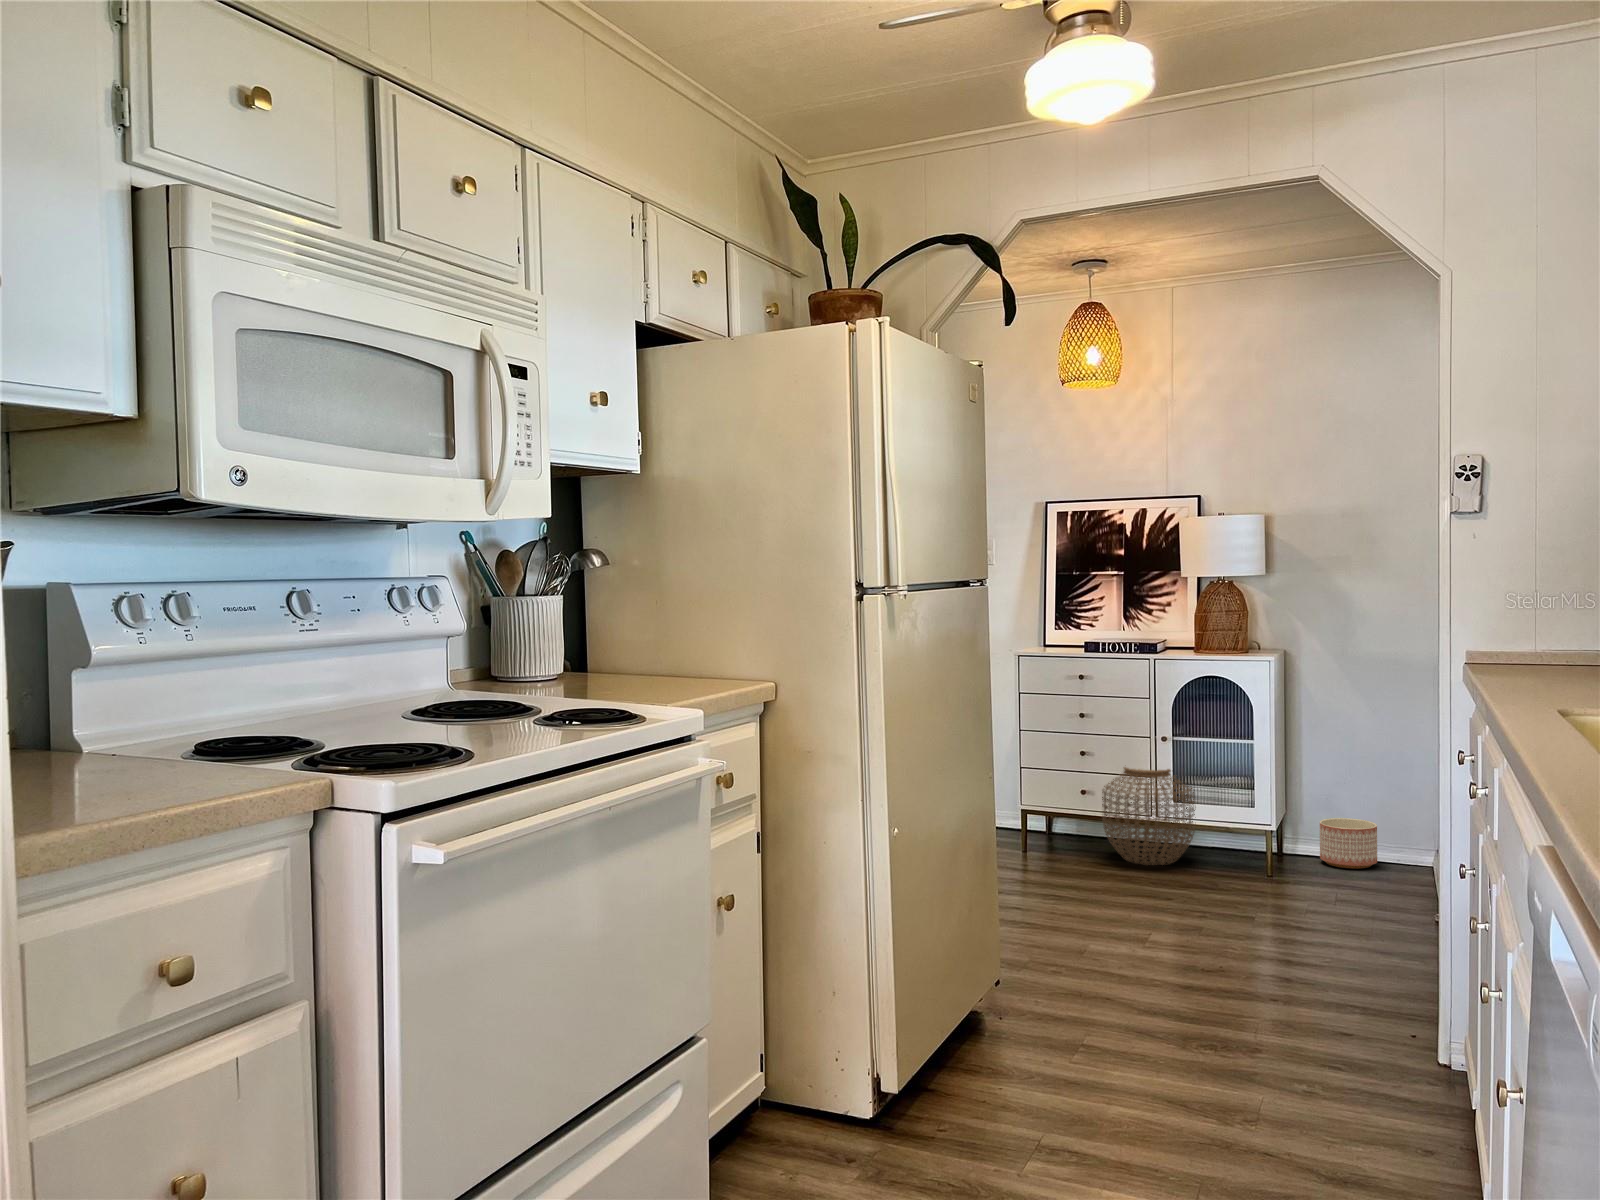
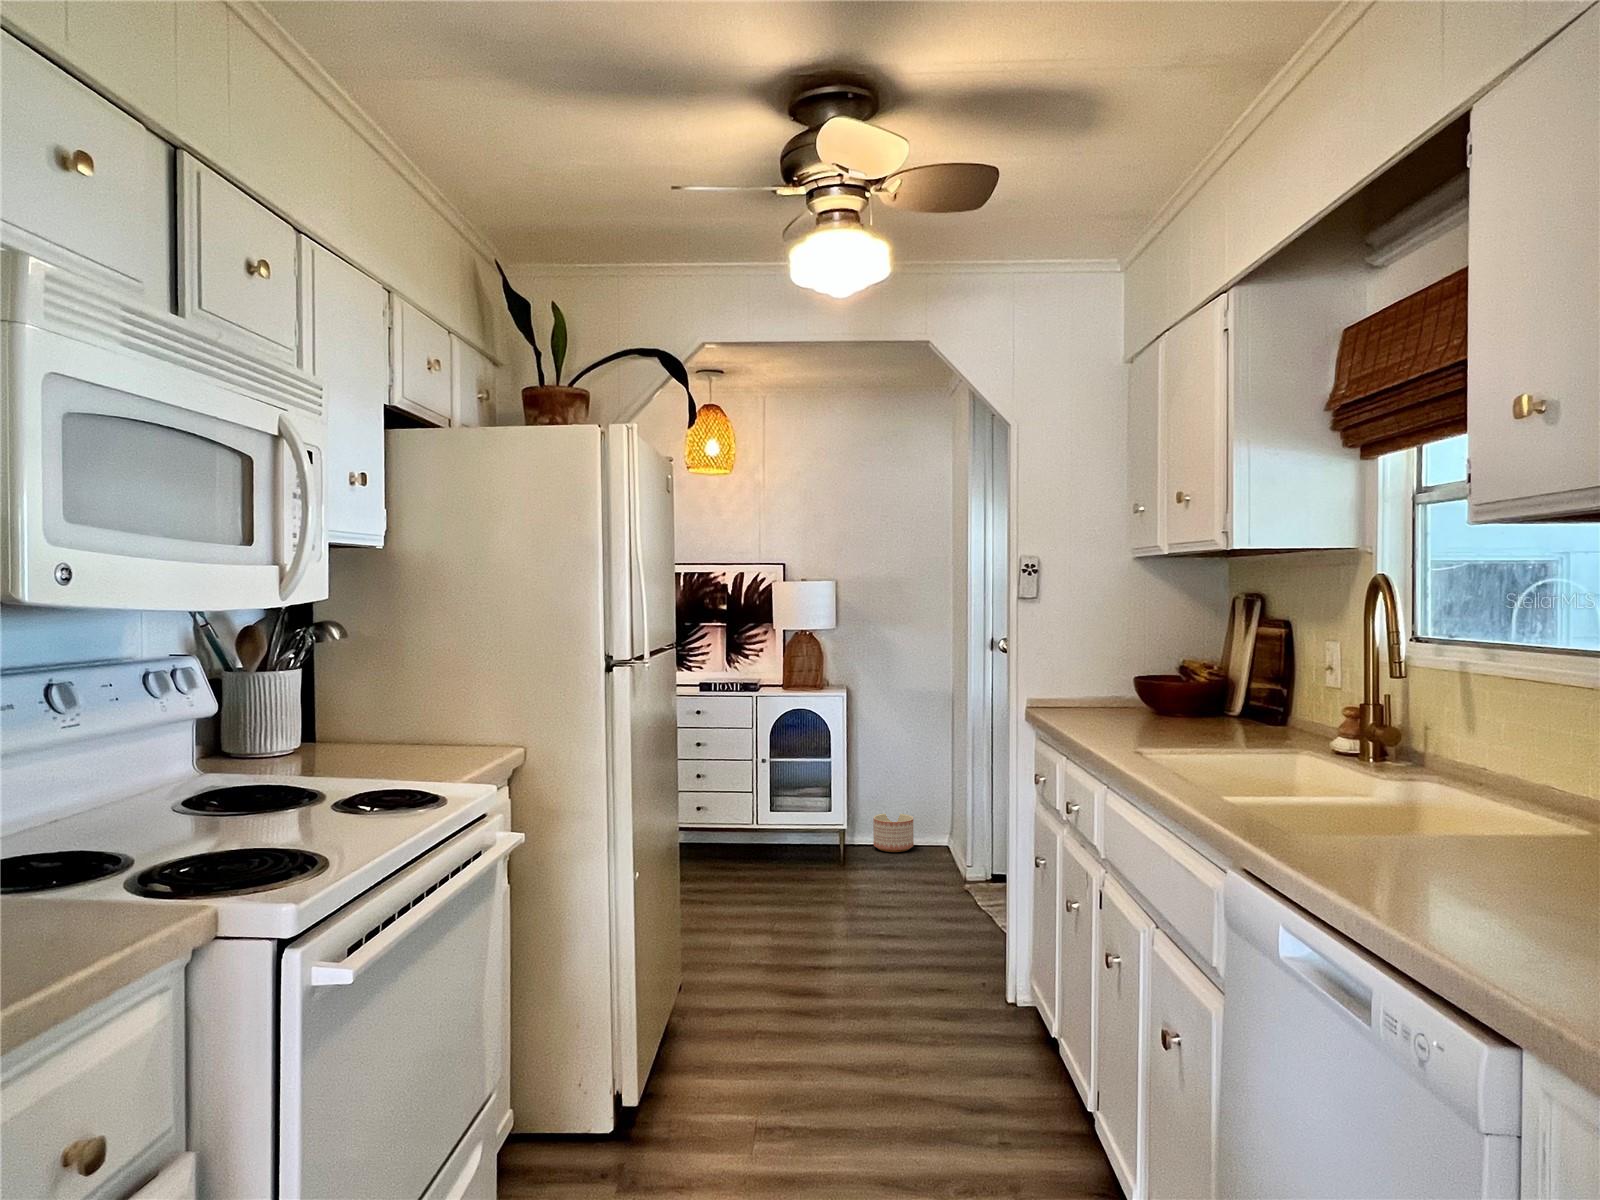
woven basket: present [1102,767,1195,865] -> none [713,780,786,863]

